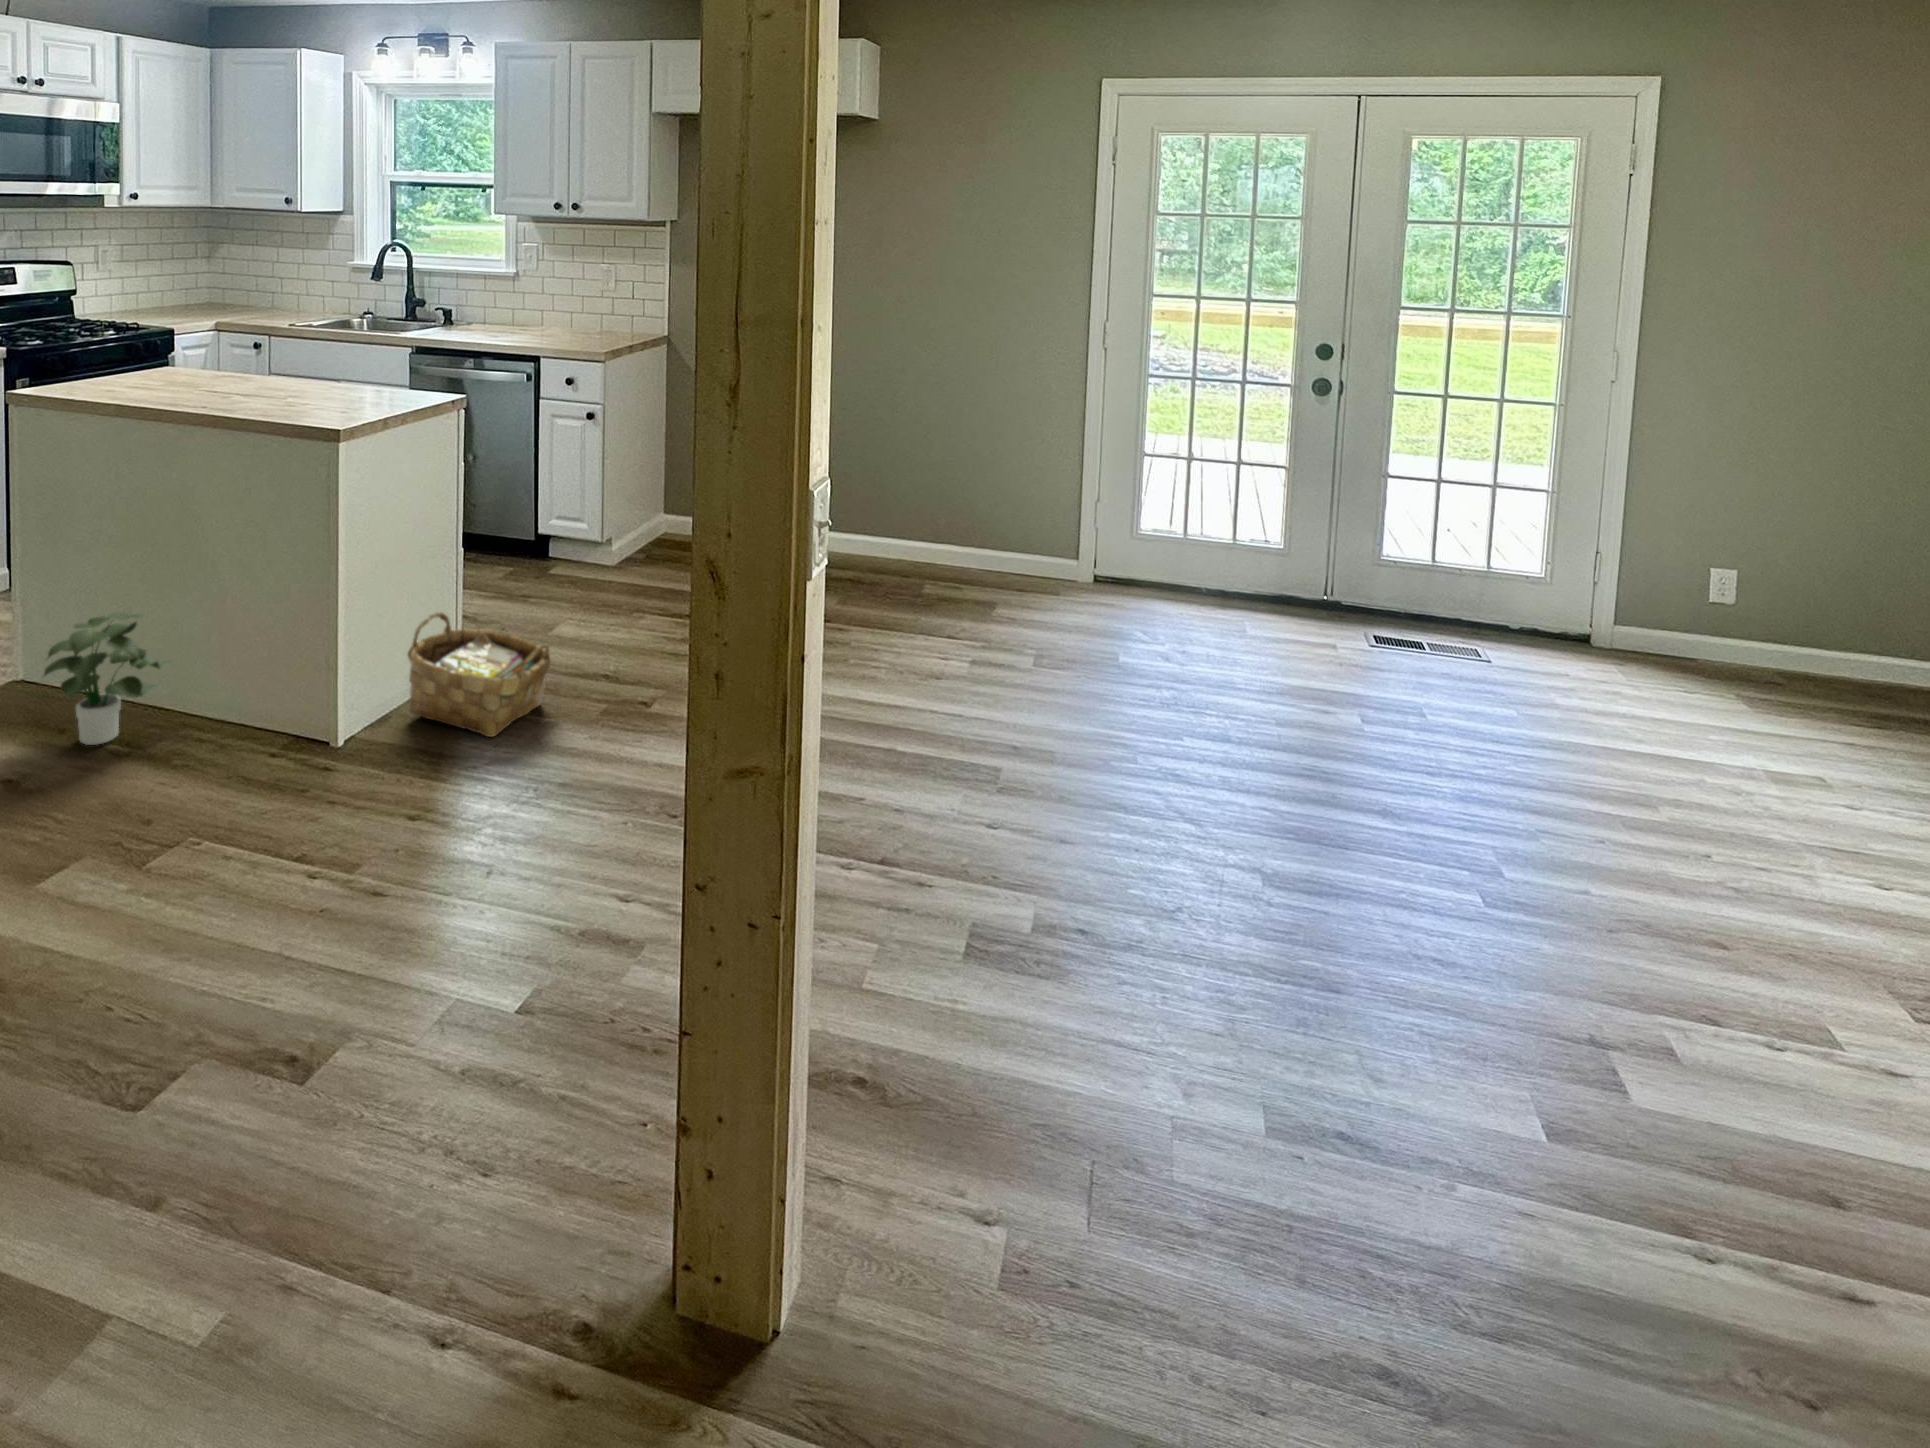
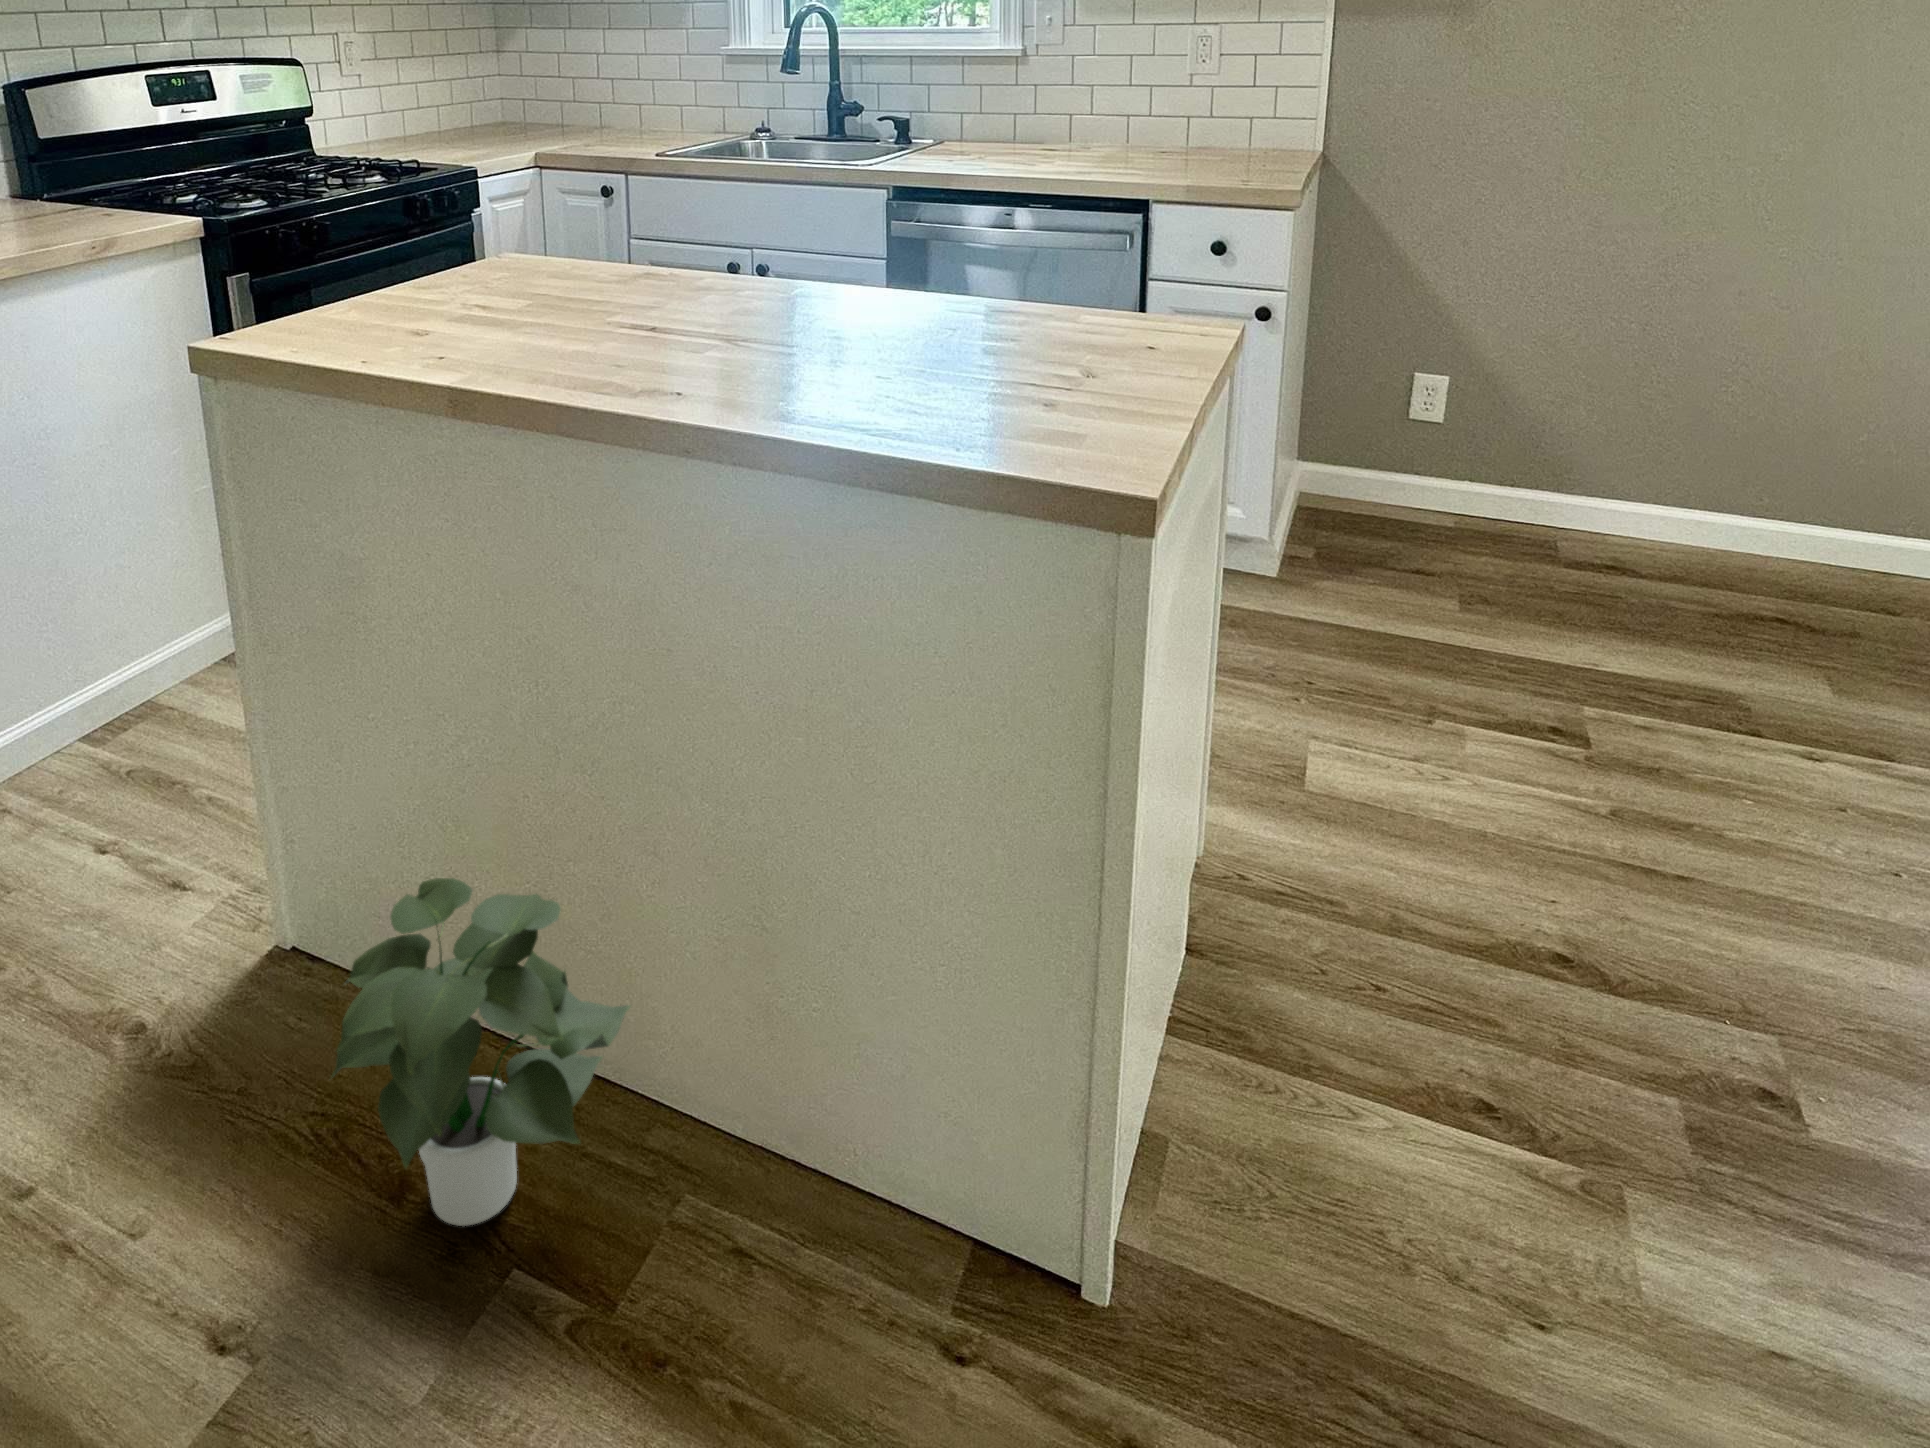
woven basket: present [408,613,551,737] -> none [1189,863,1592,1264]

